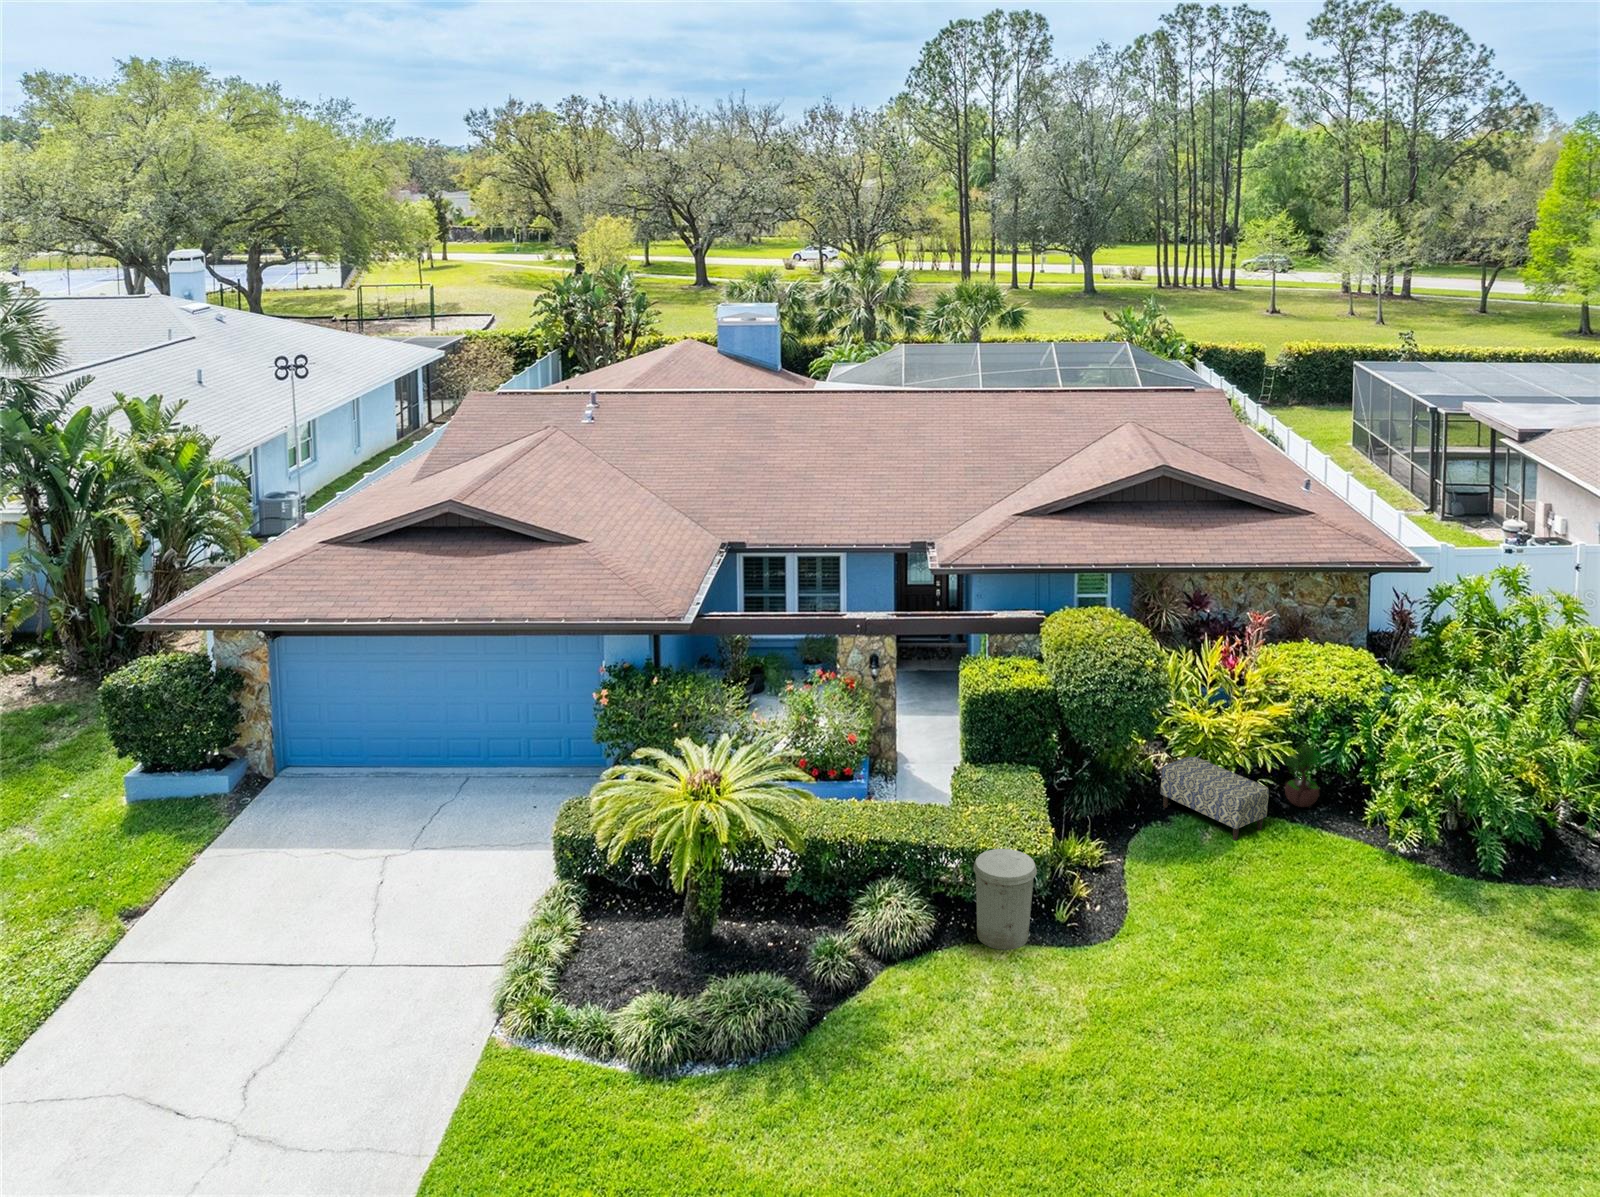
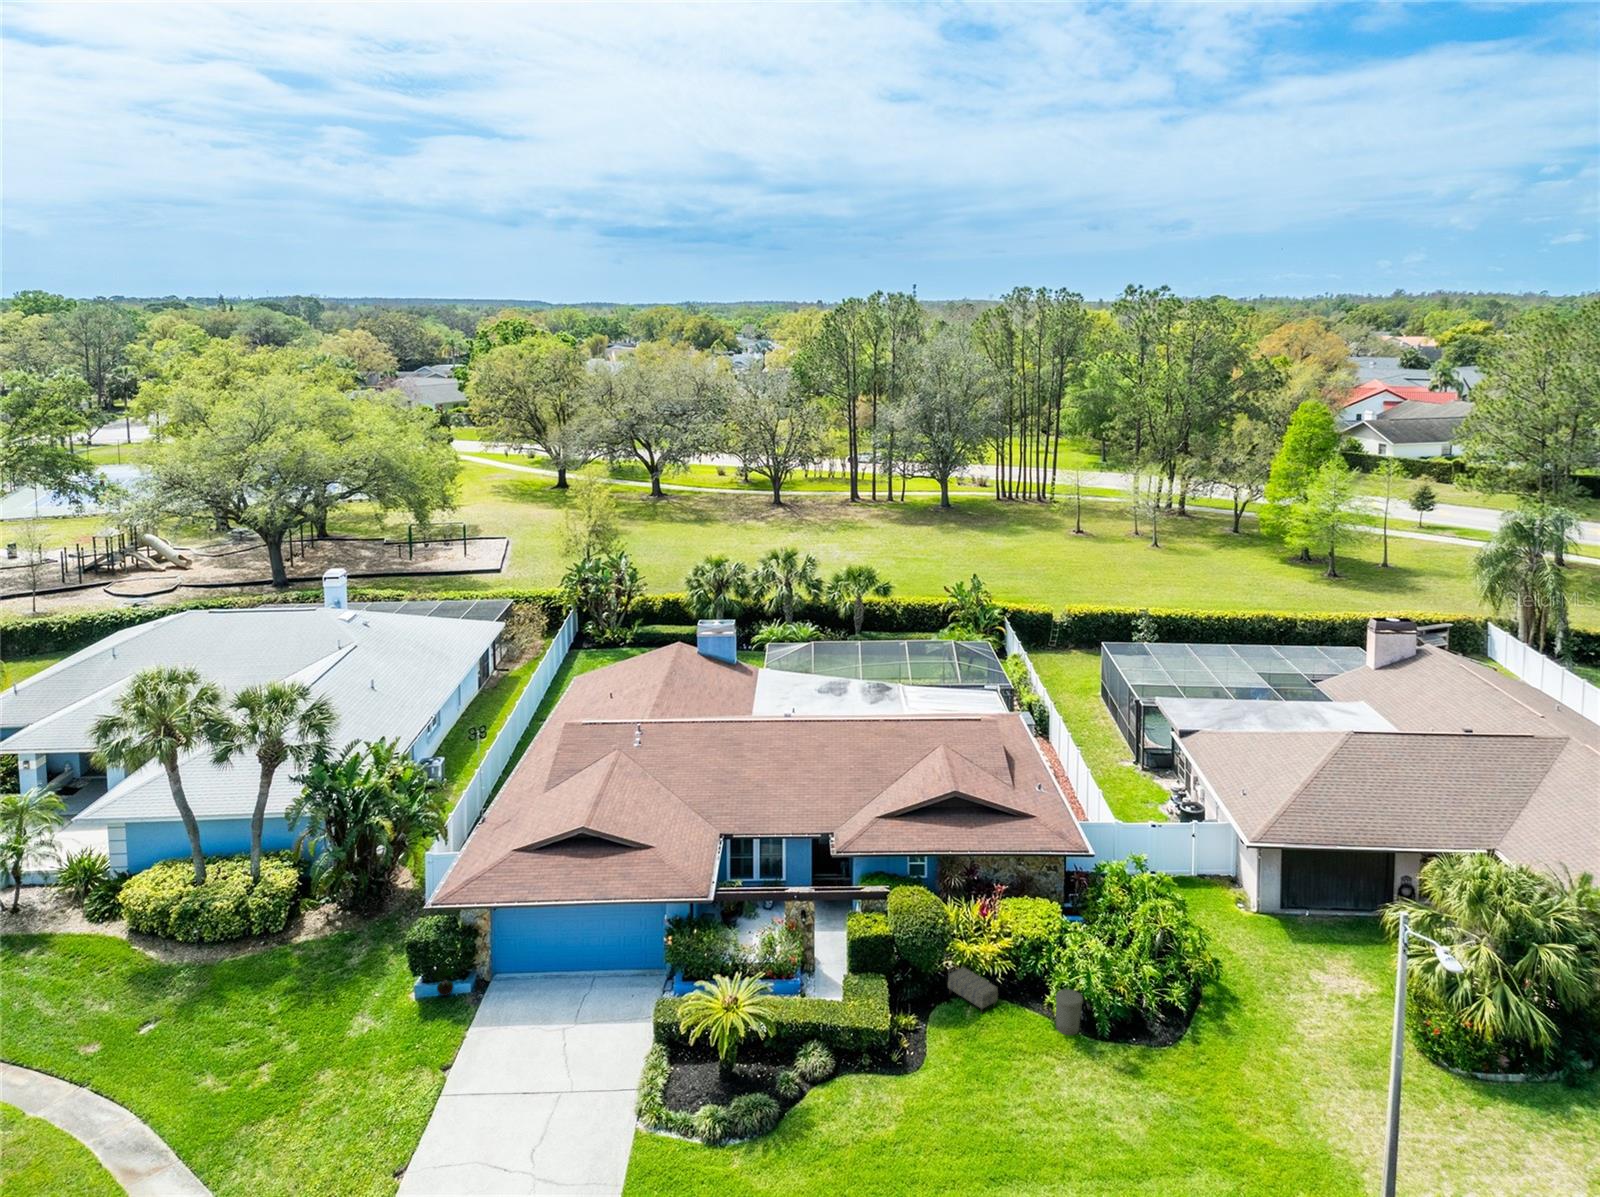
potted tree: present [1285,744,1325,807] -> present [435,966,454,996]
trash can: present [973,849,1037,950] -> present [1055,989,1083,1035]

